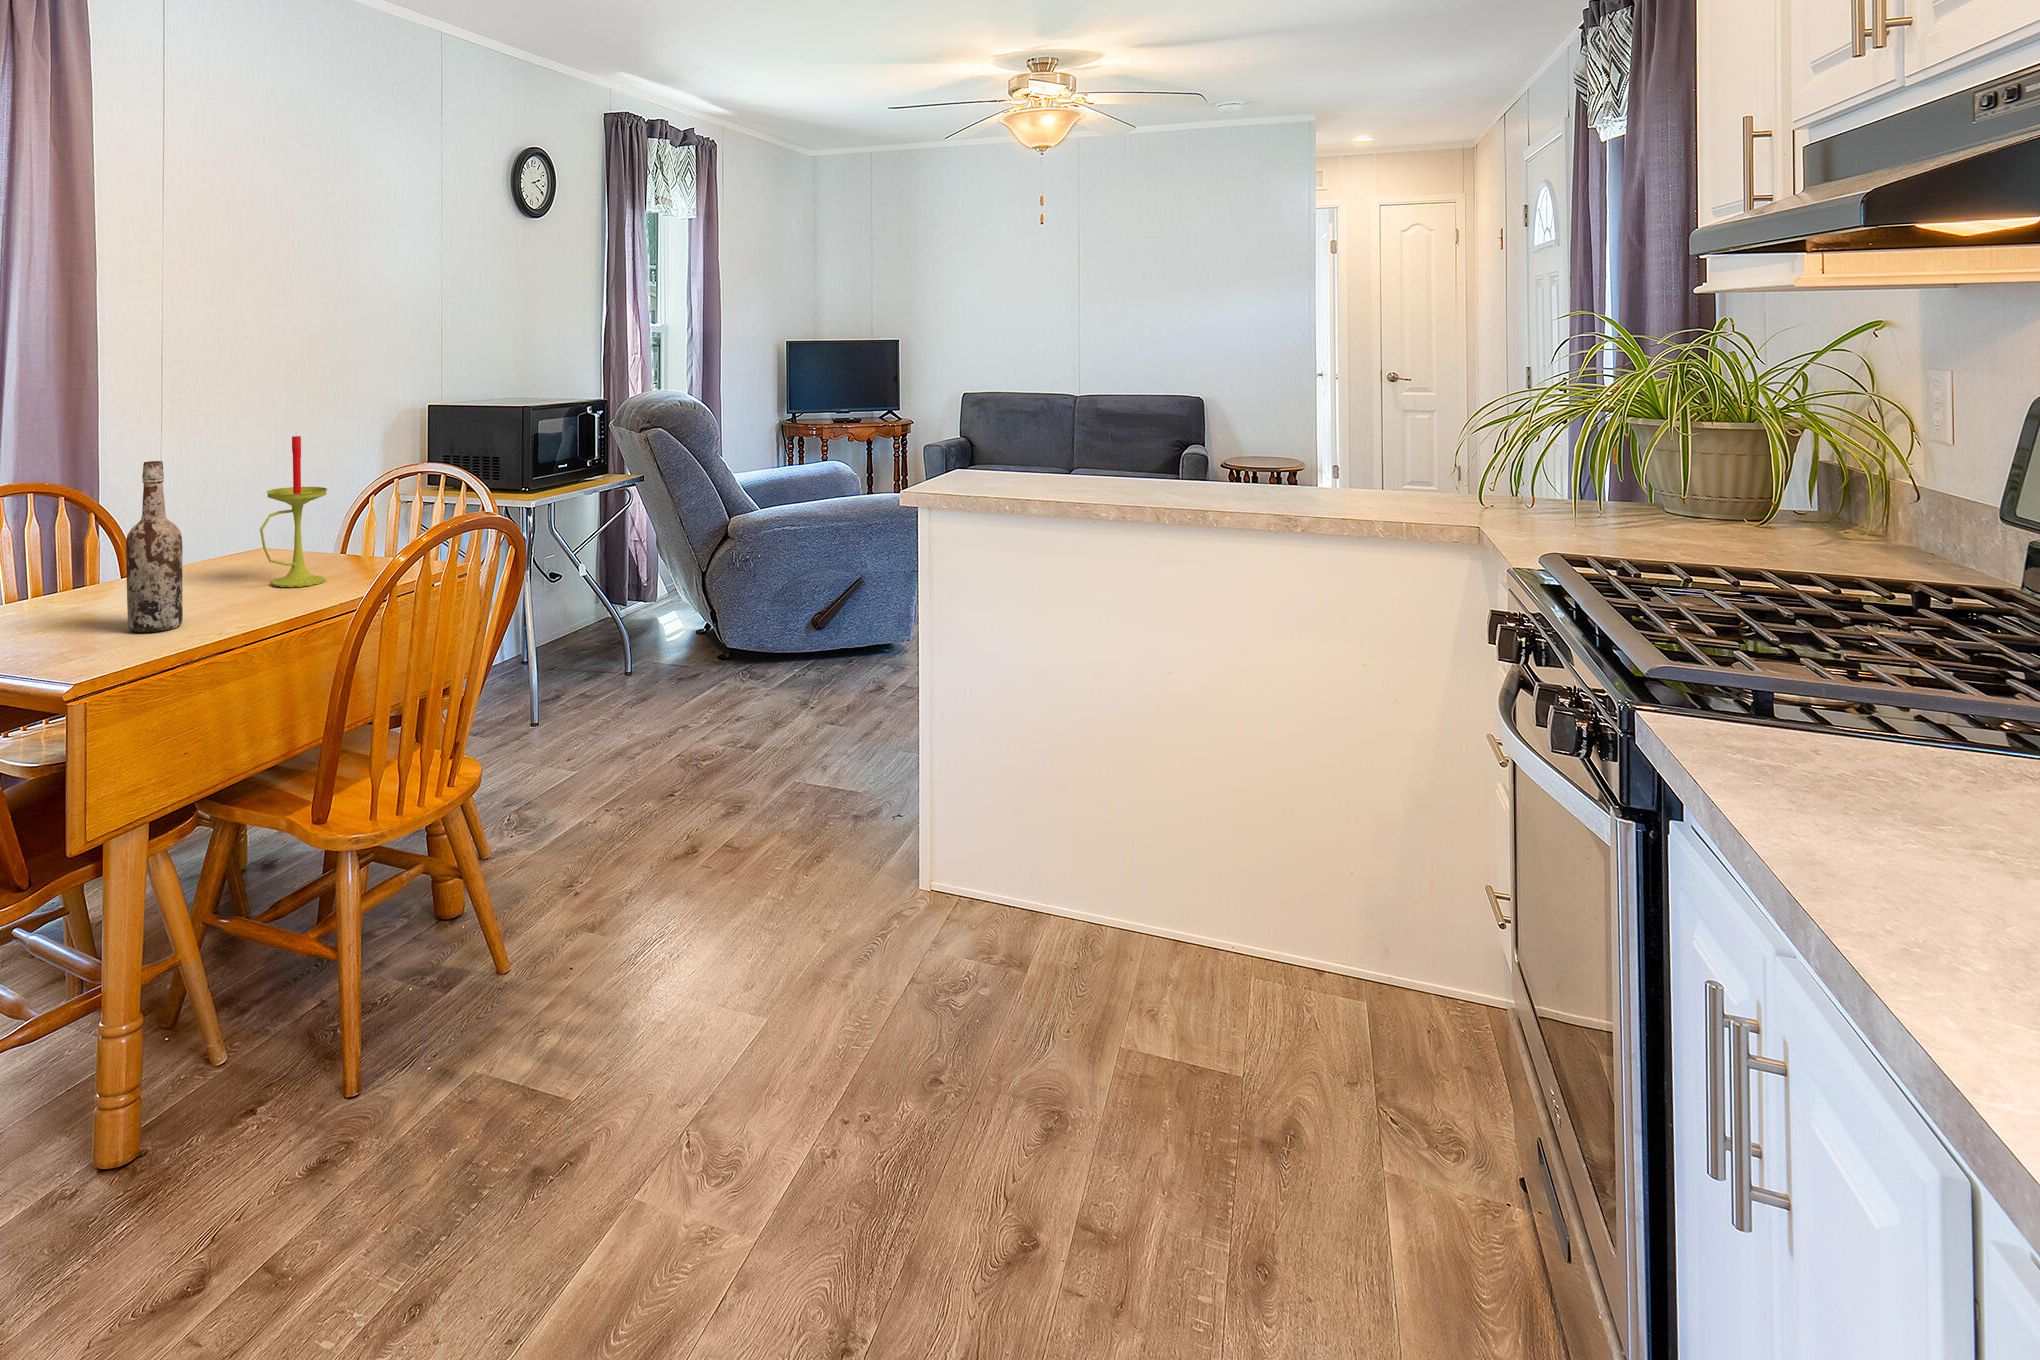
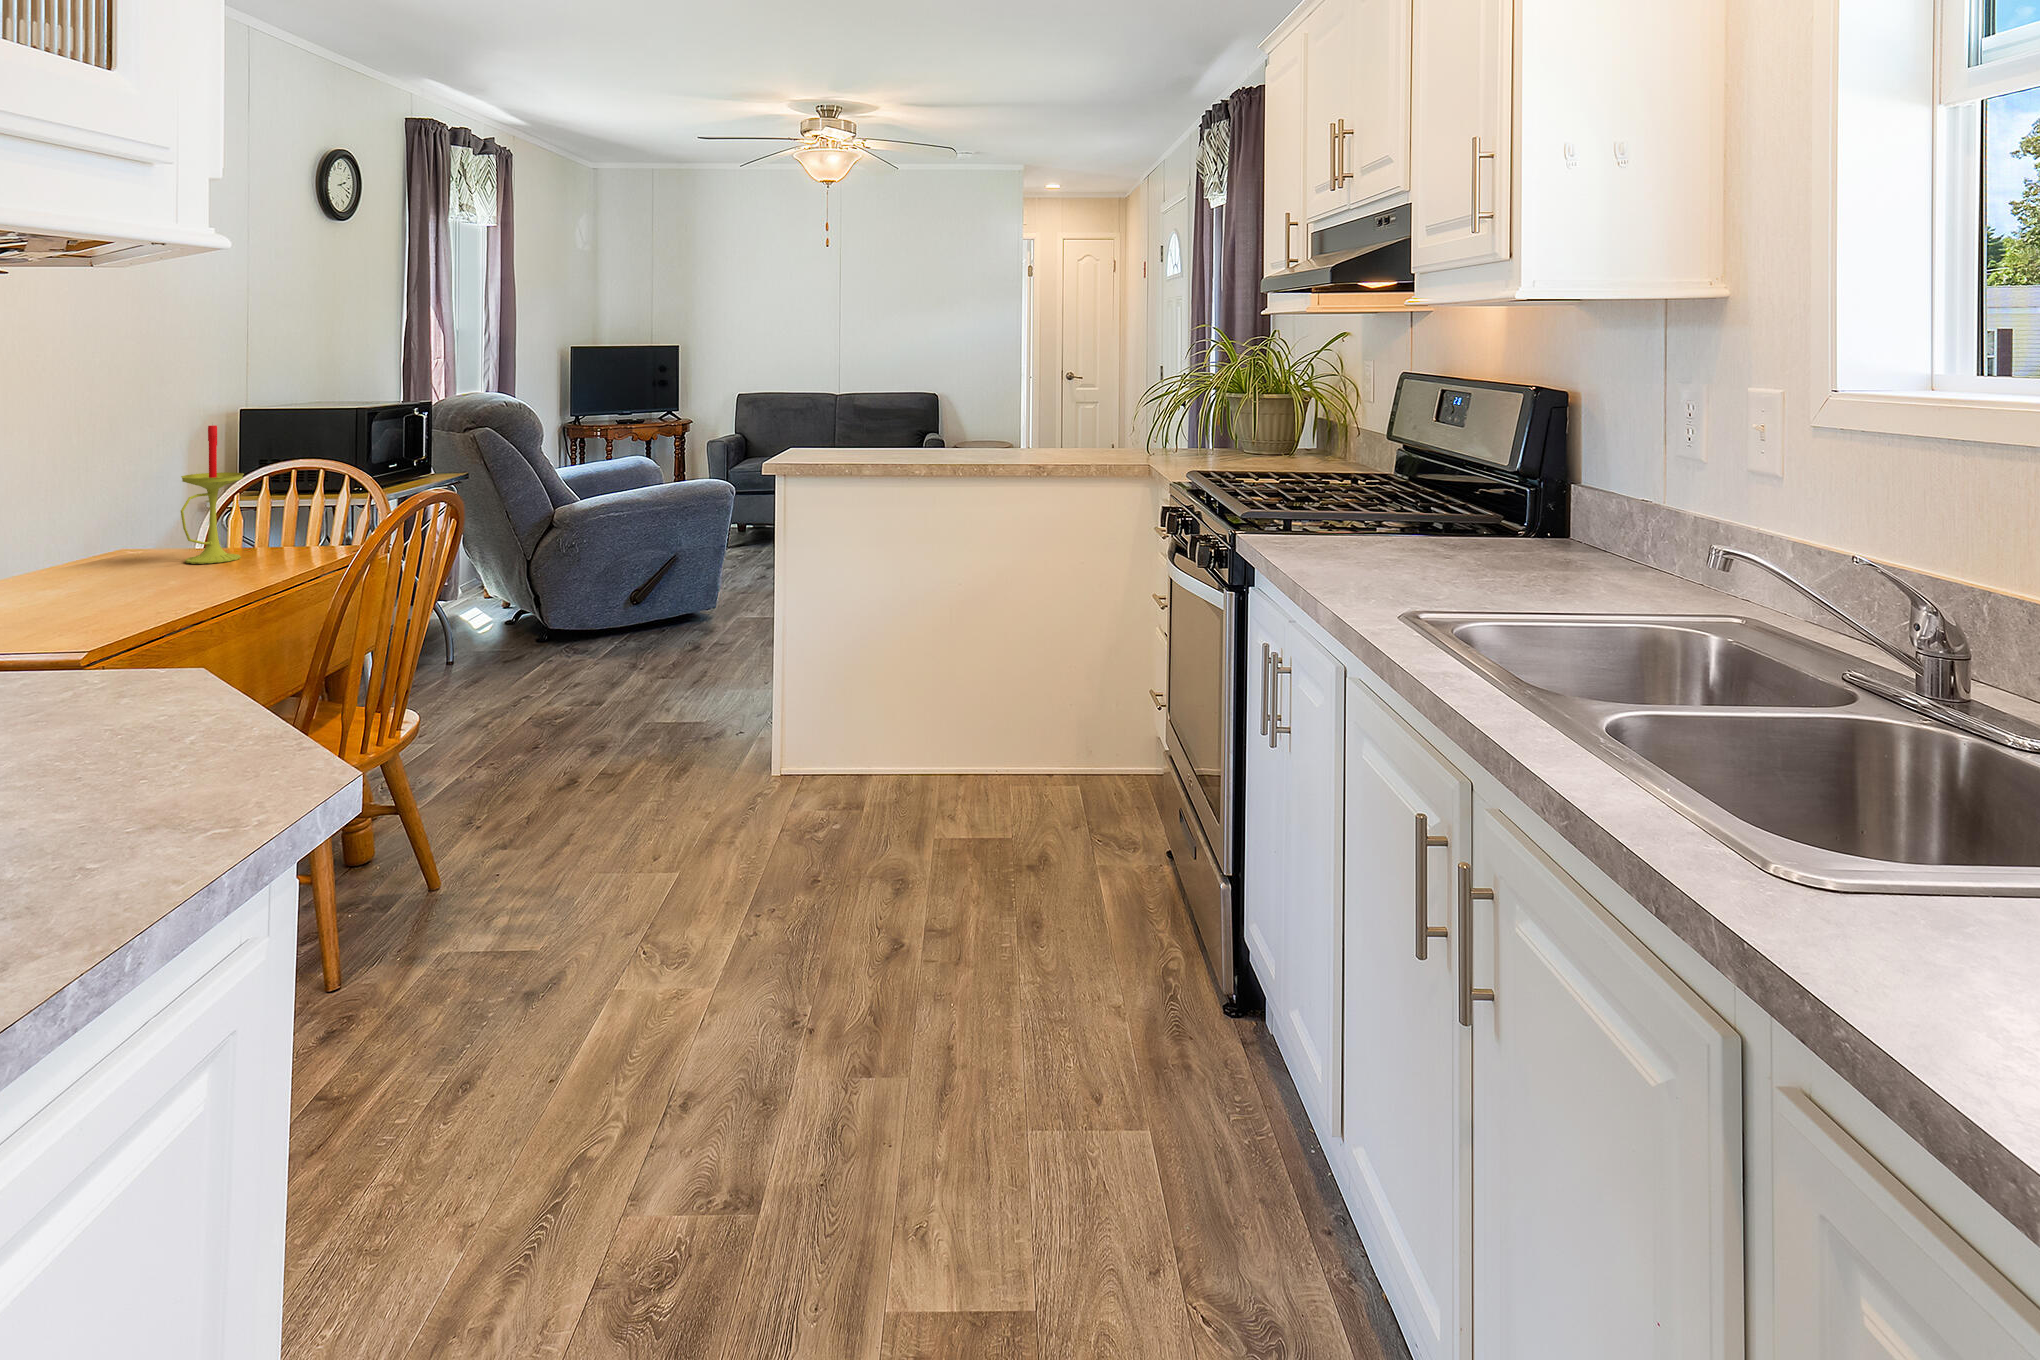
wine bottle: present [126,461,183,632] -> none [77,445,134,601]

